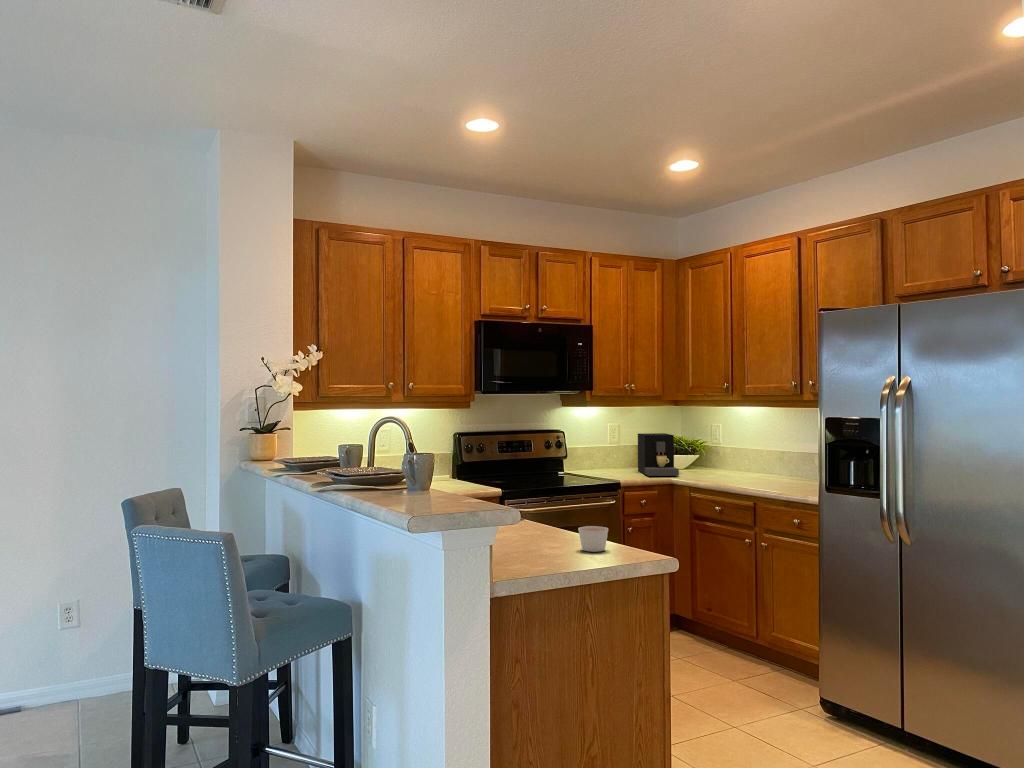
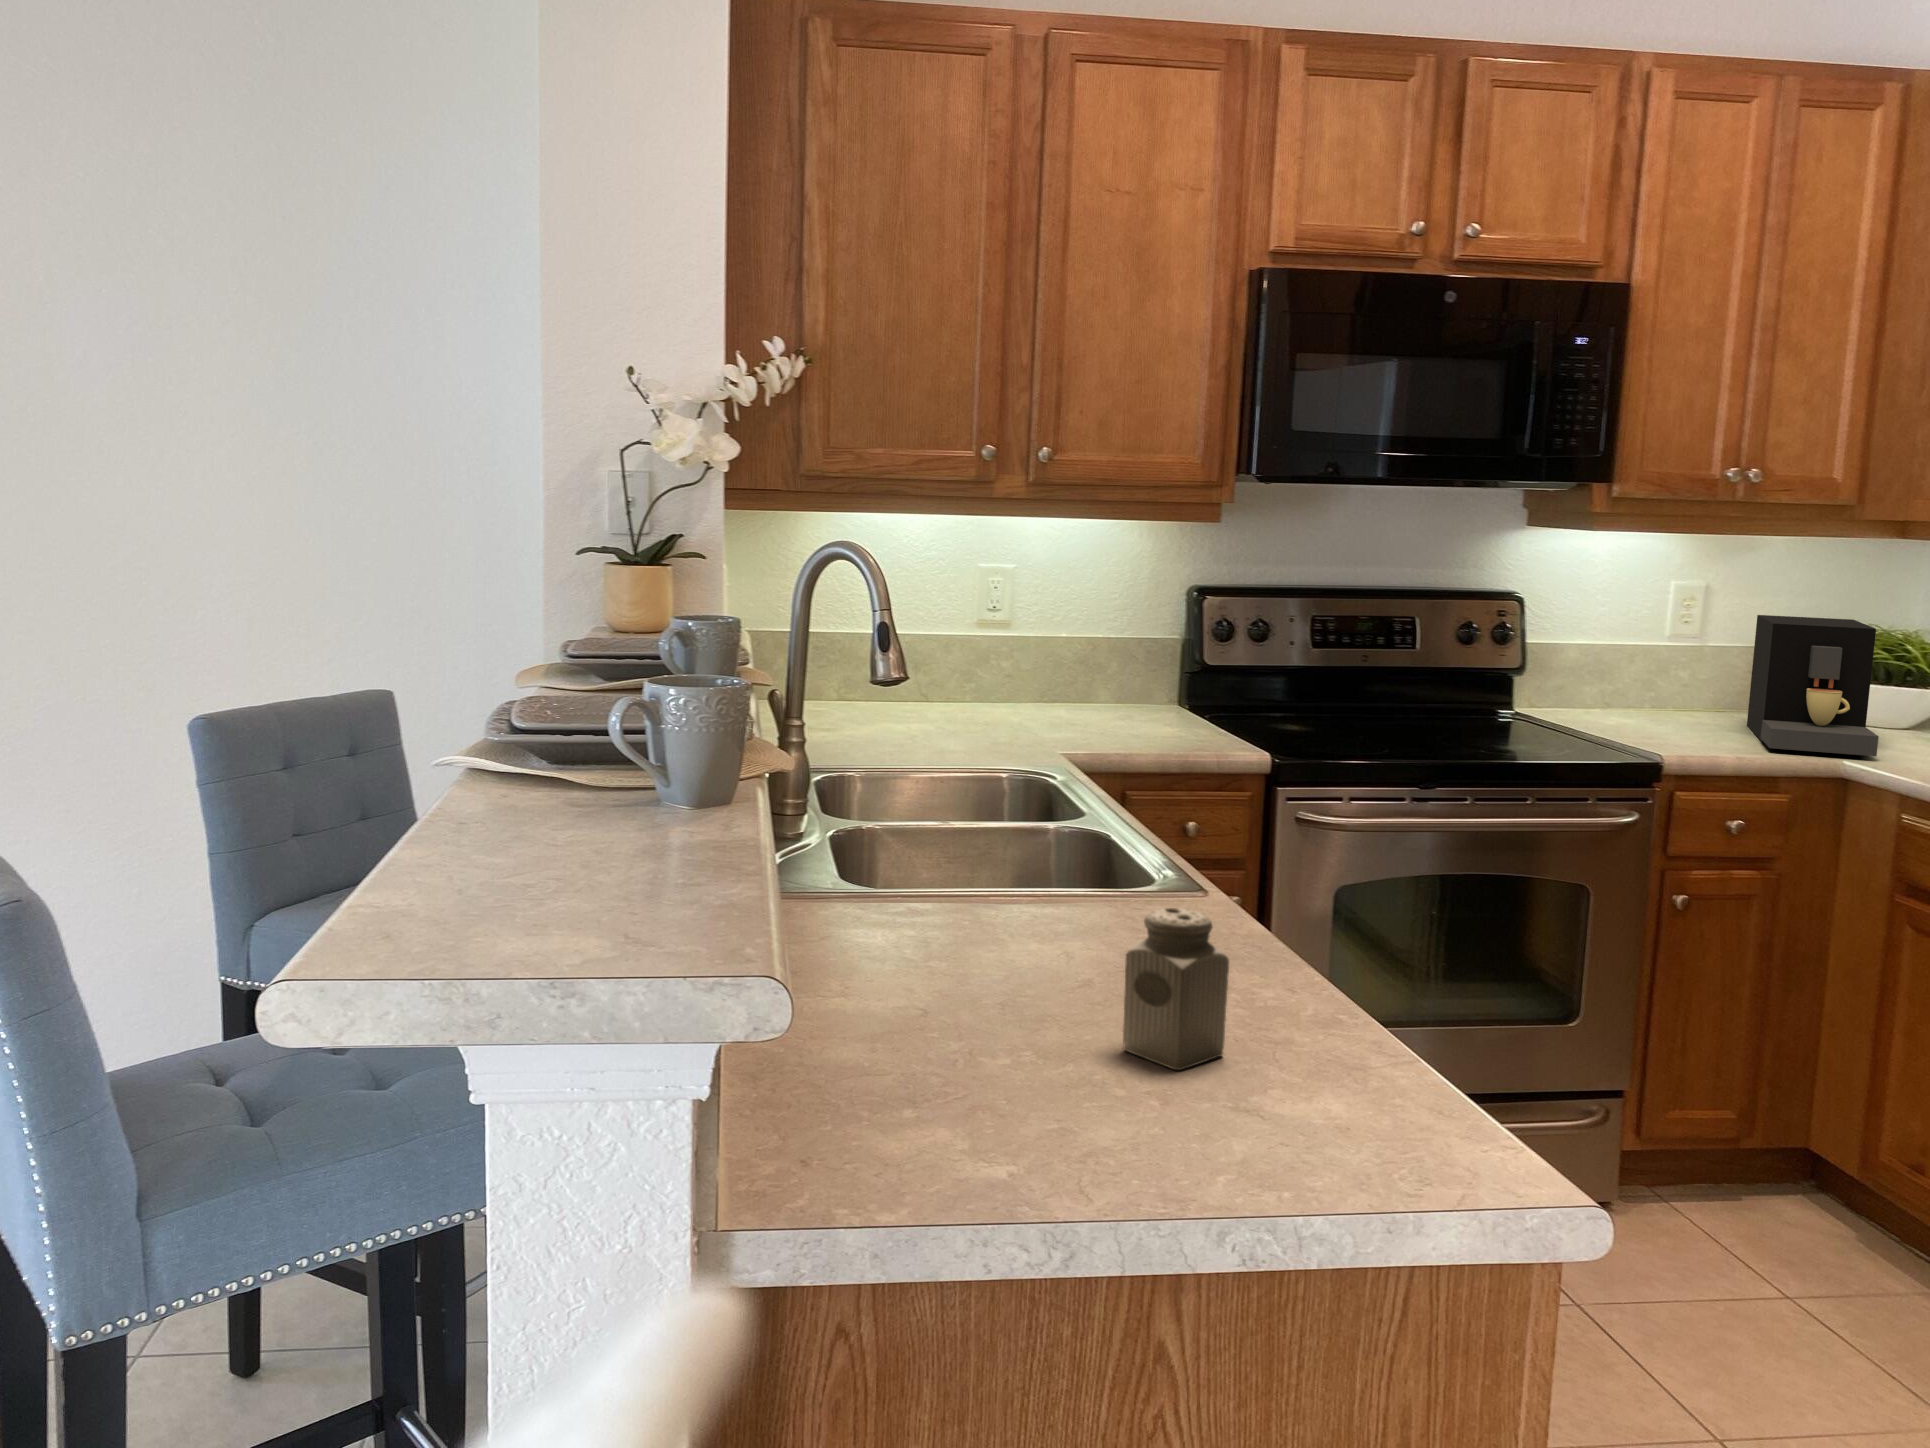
salt shaker: none [540,505,566,547] -> present [1123,908,1229,1070]
candle: present [578,526,608,552] -> none [1235,1017,1358,1135]

